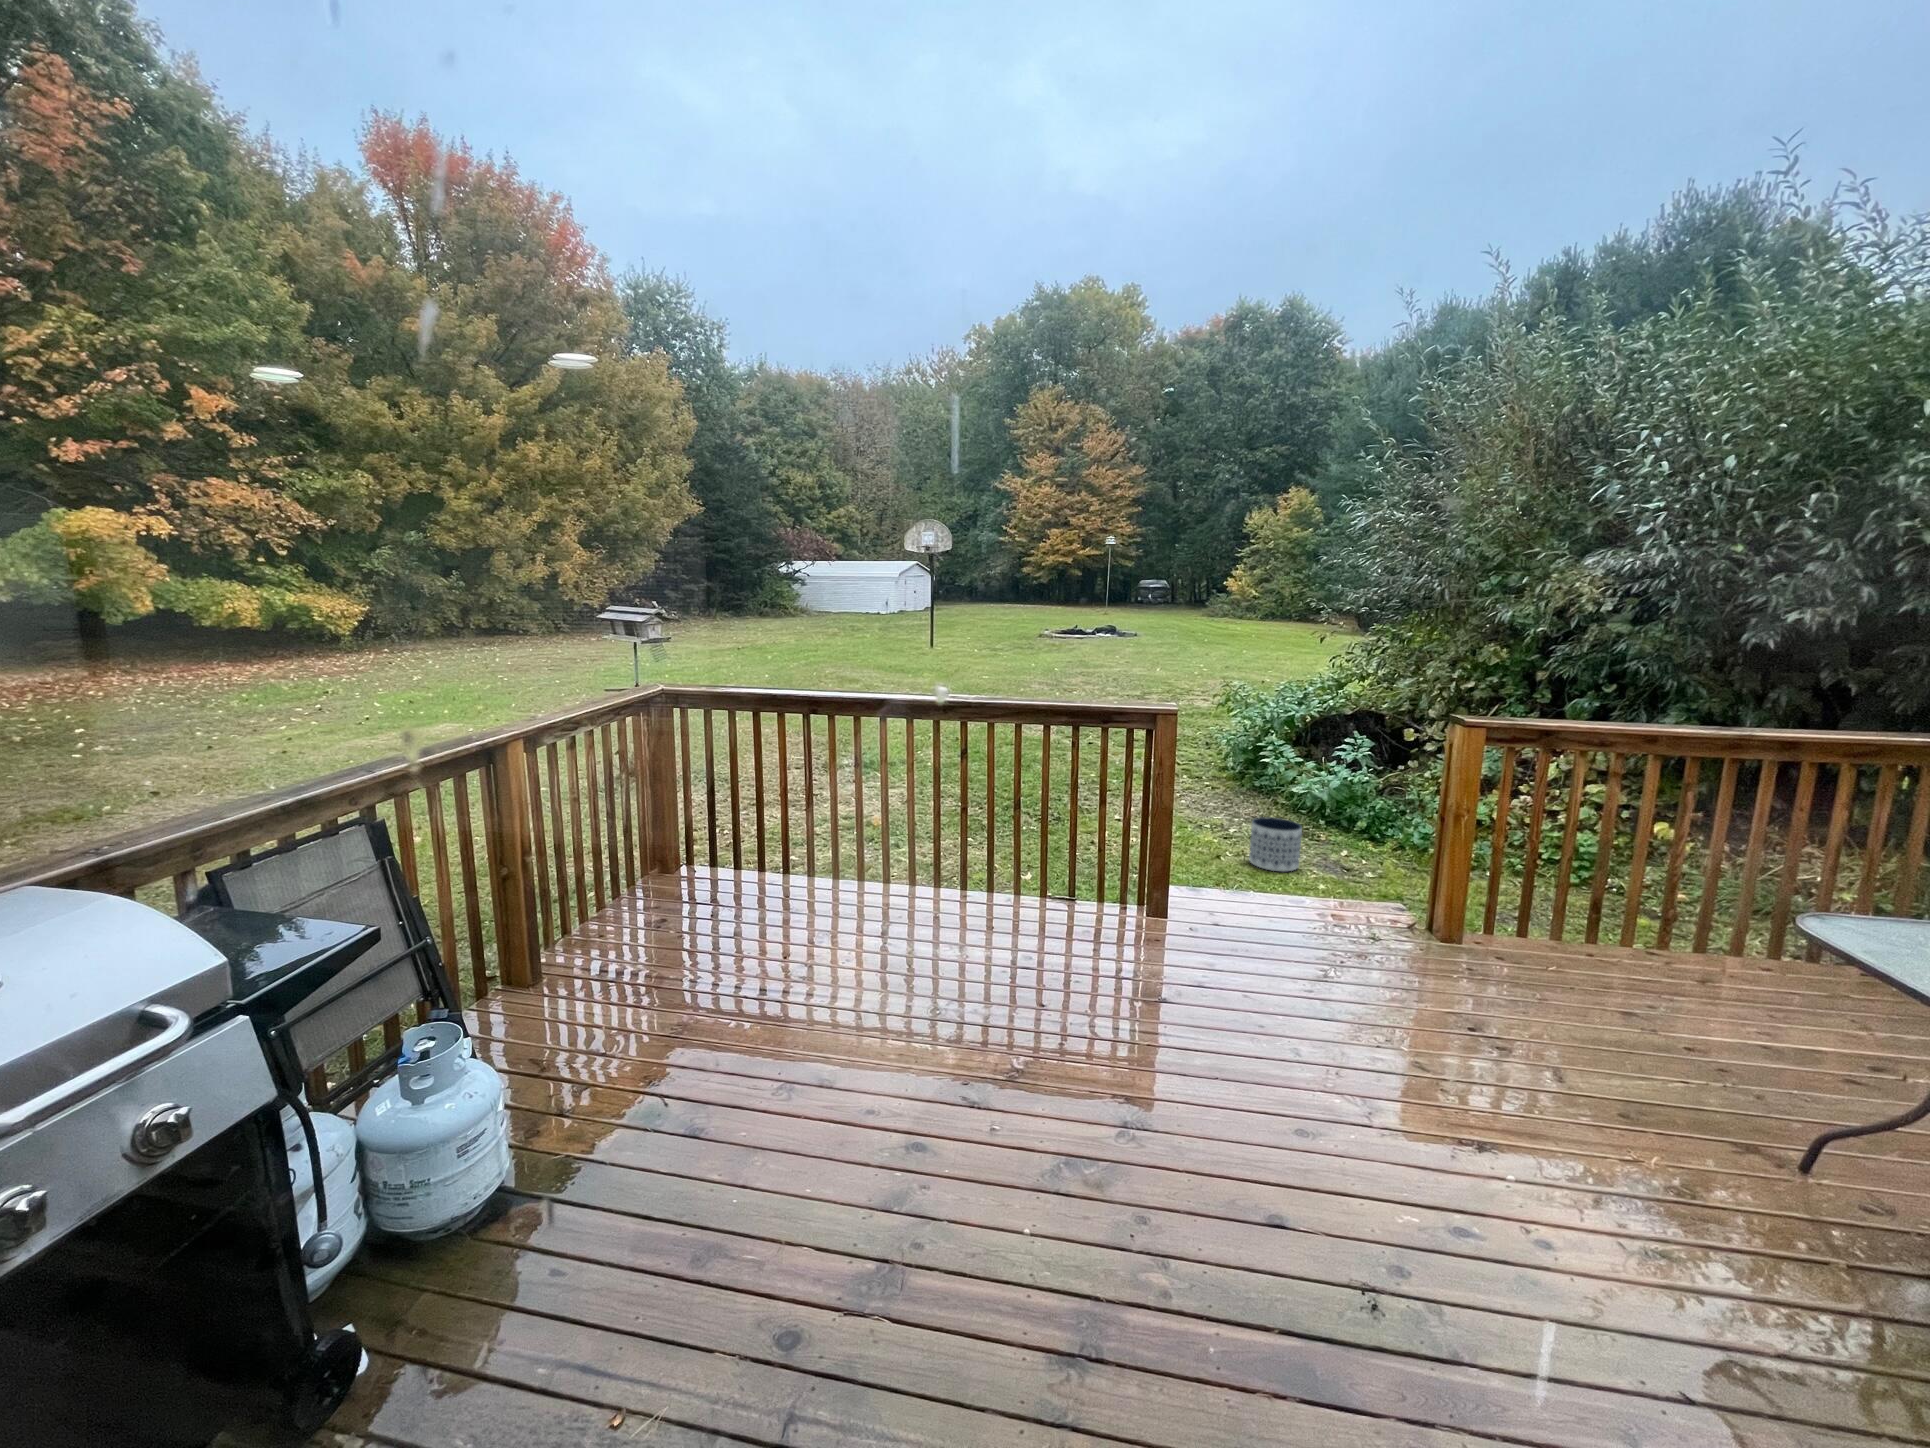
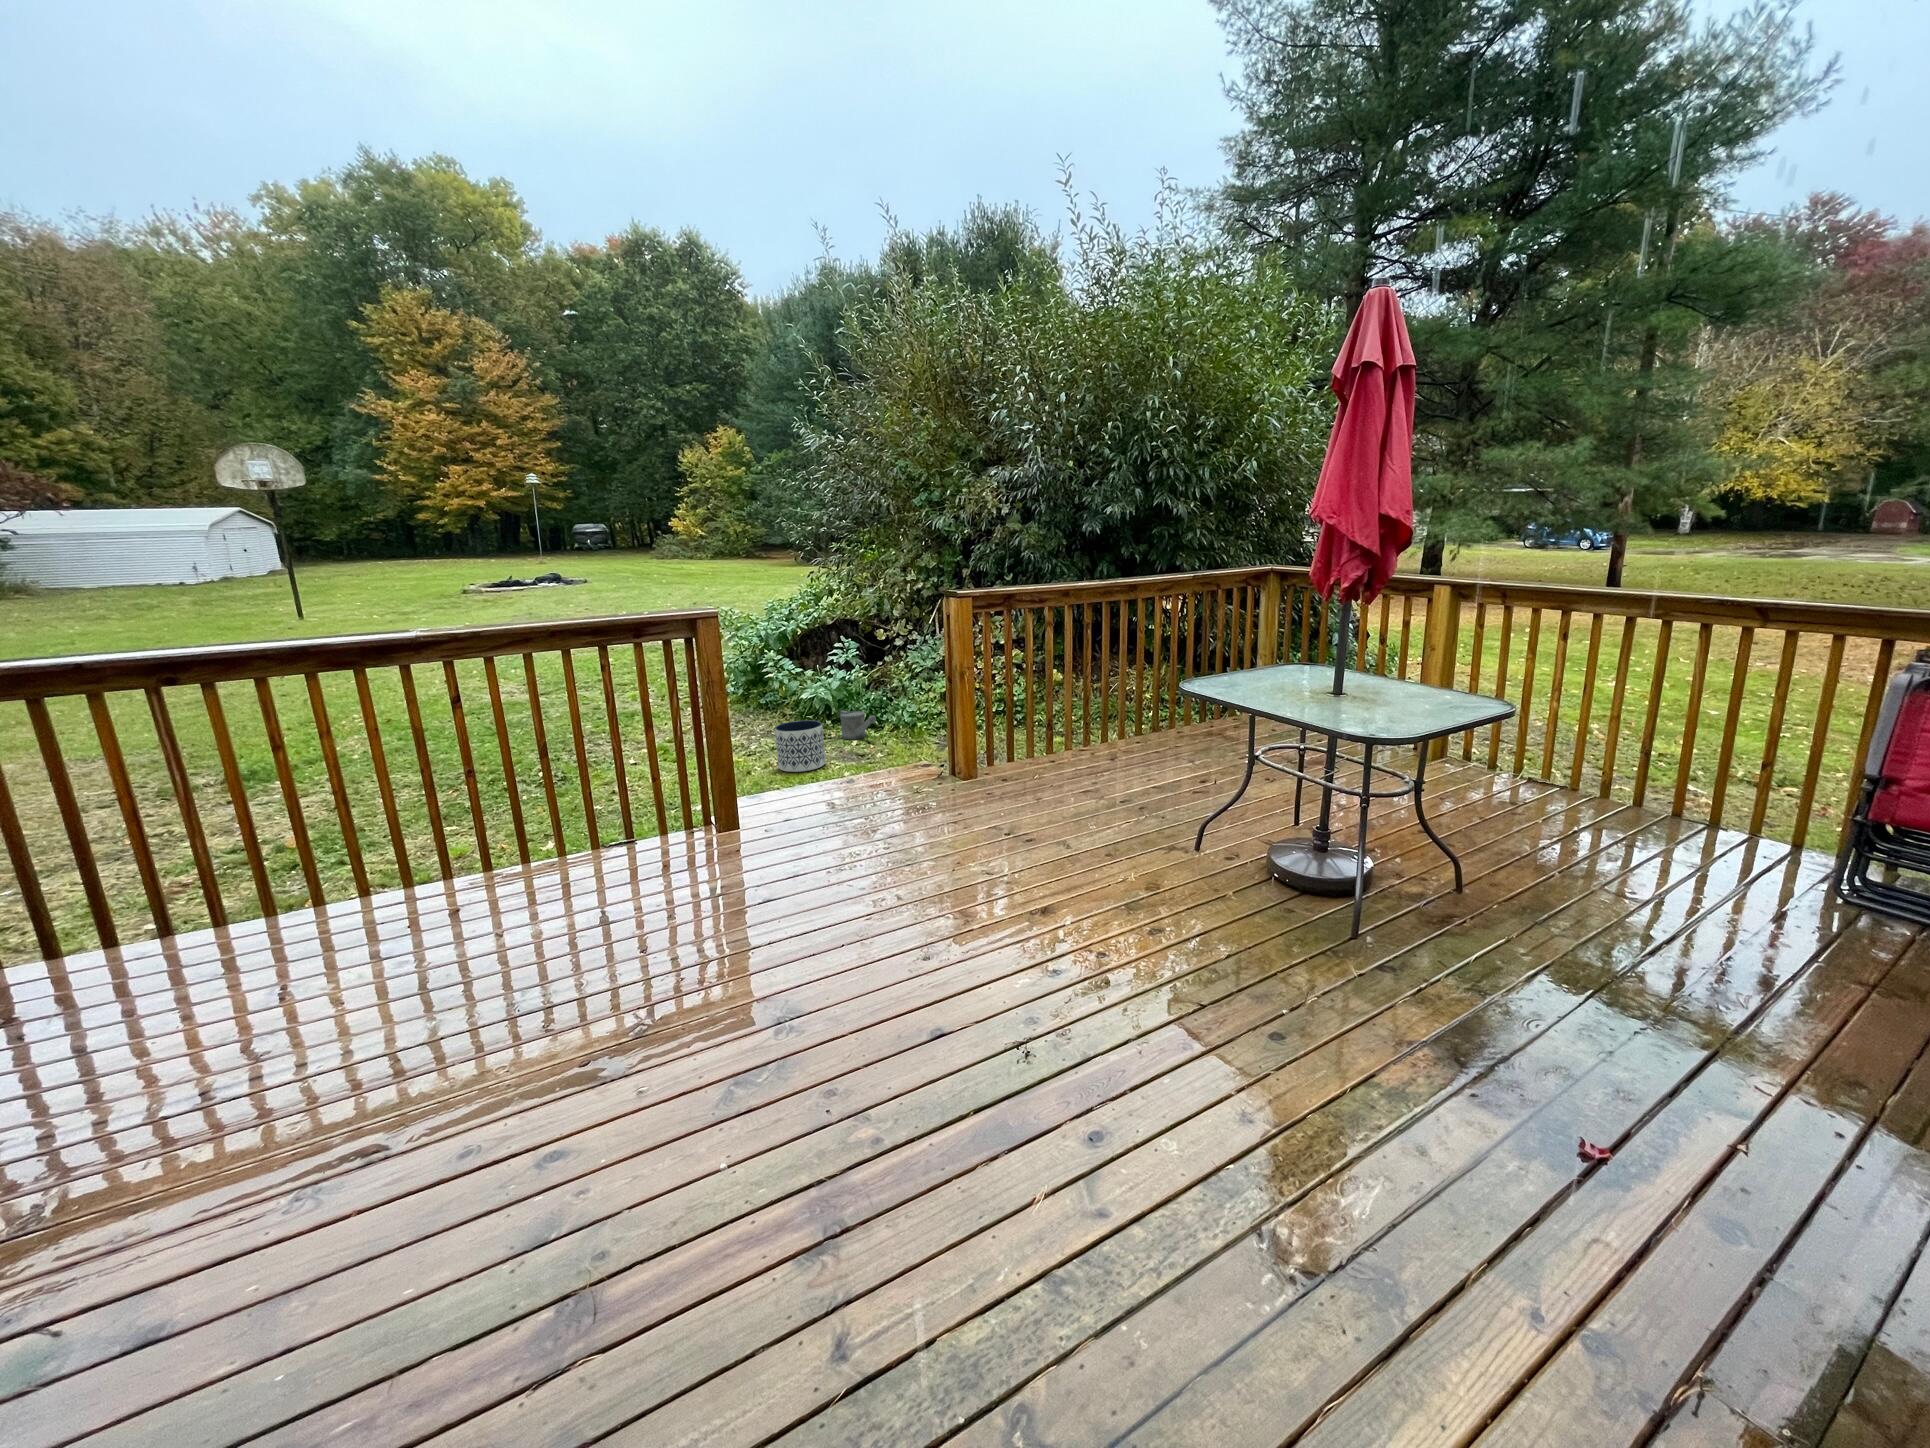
watering can: none [1329,815,1369,850] -> present [839,710,876,739]

